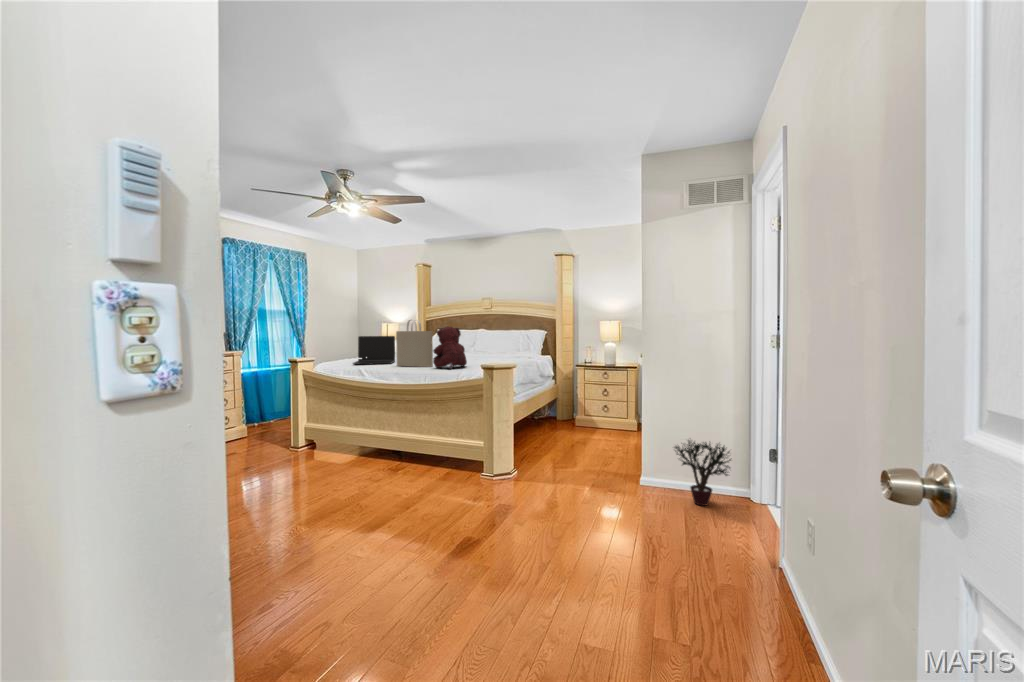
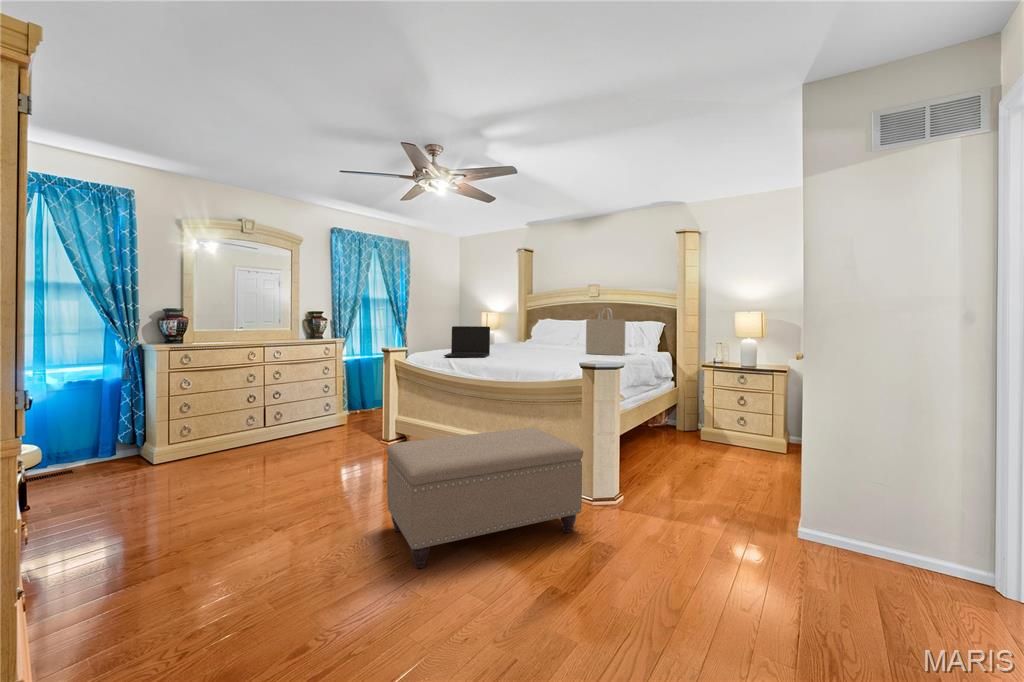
tote bag: present [396,320,433,367] -> present [586,308,625,355]
teddy bear: present [433,327,467,369] -> none [526,316,566,367]
ottoman: none [318,421,487,539] -> present [387,428,583,568]
potted plant: present [675,440,731,506] -> none [847,480,954,582]

